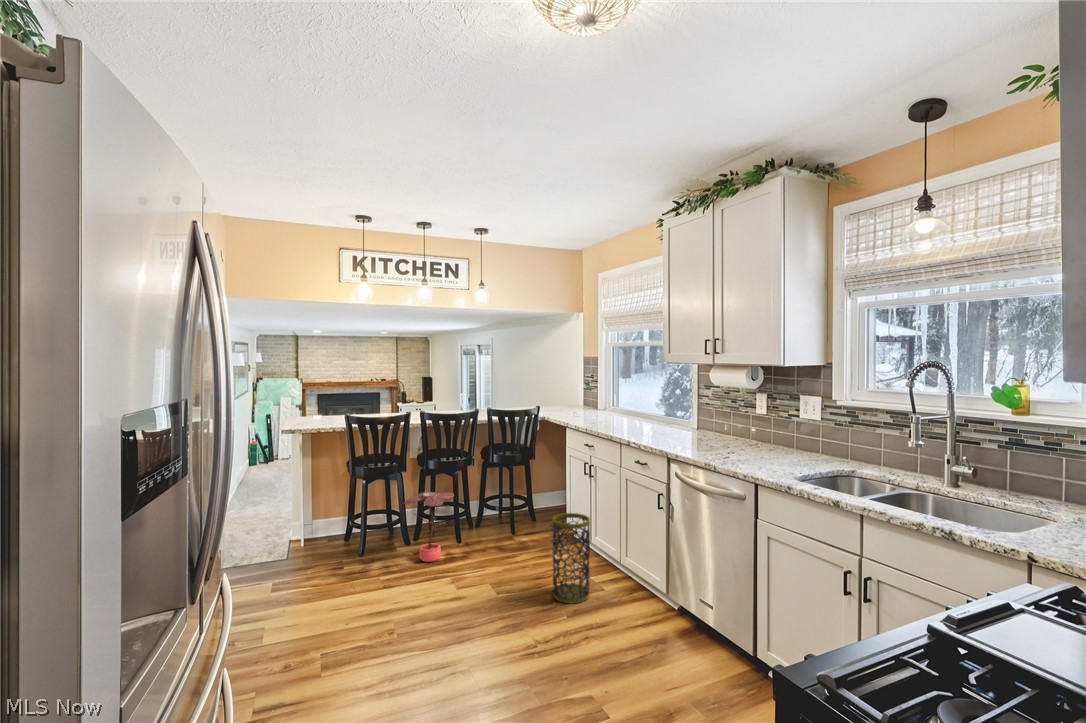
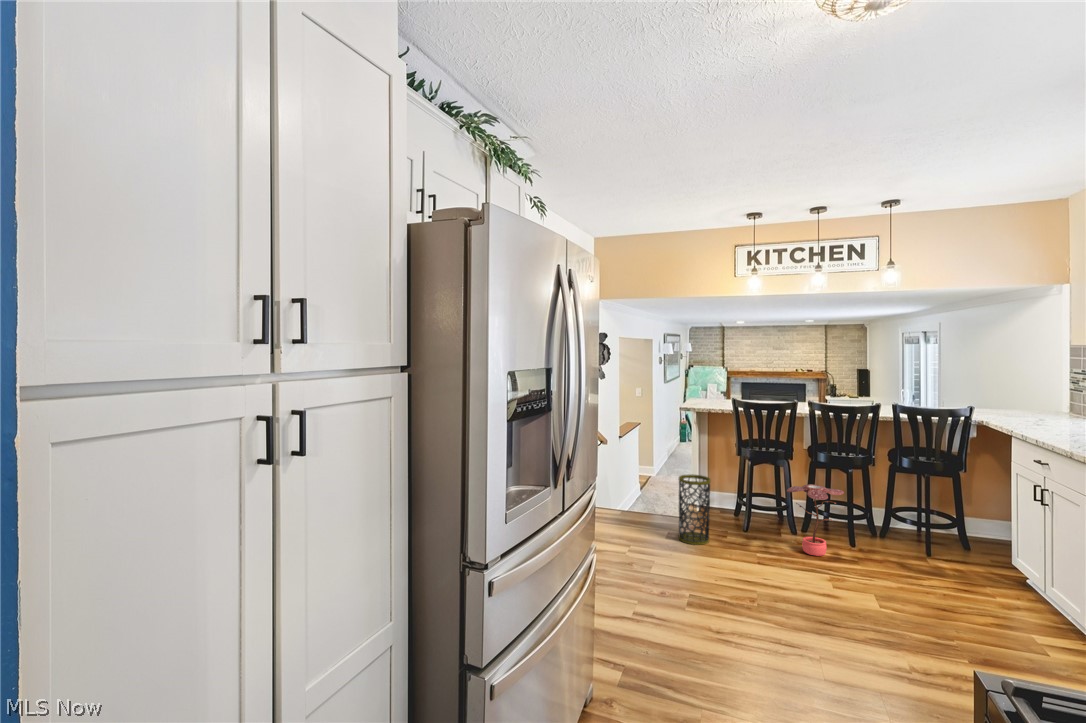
trash can: present [552,513,590,603] -> present [679,474,711,545]

